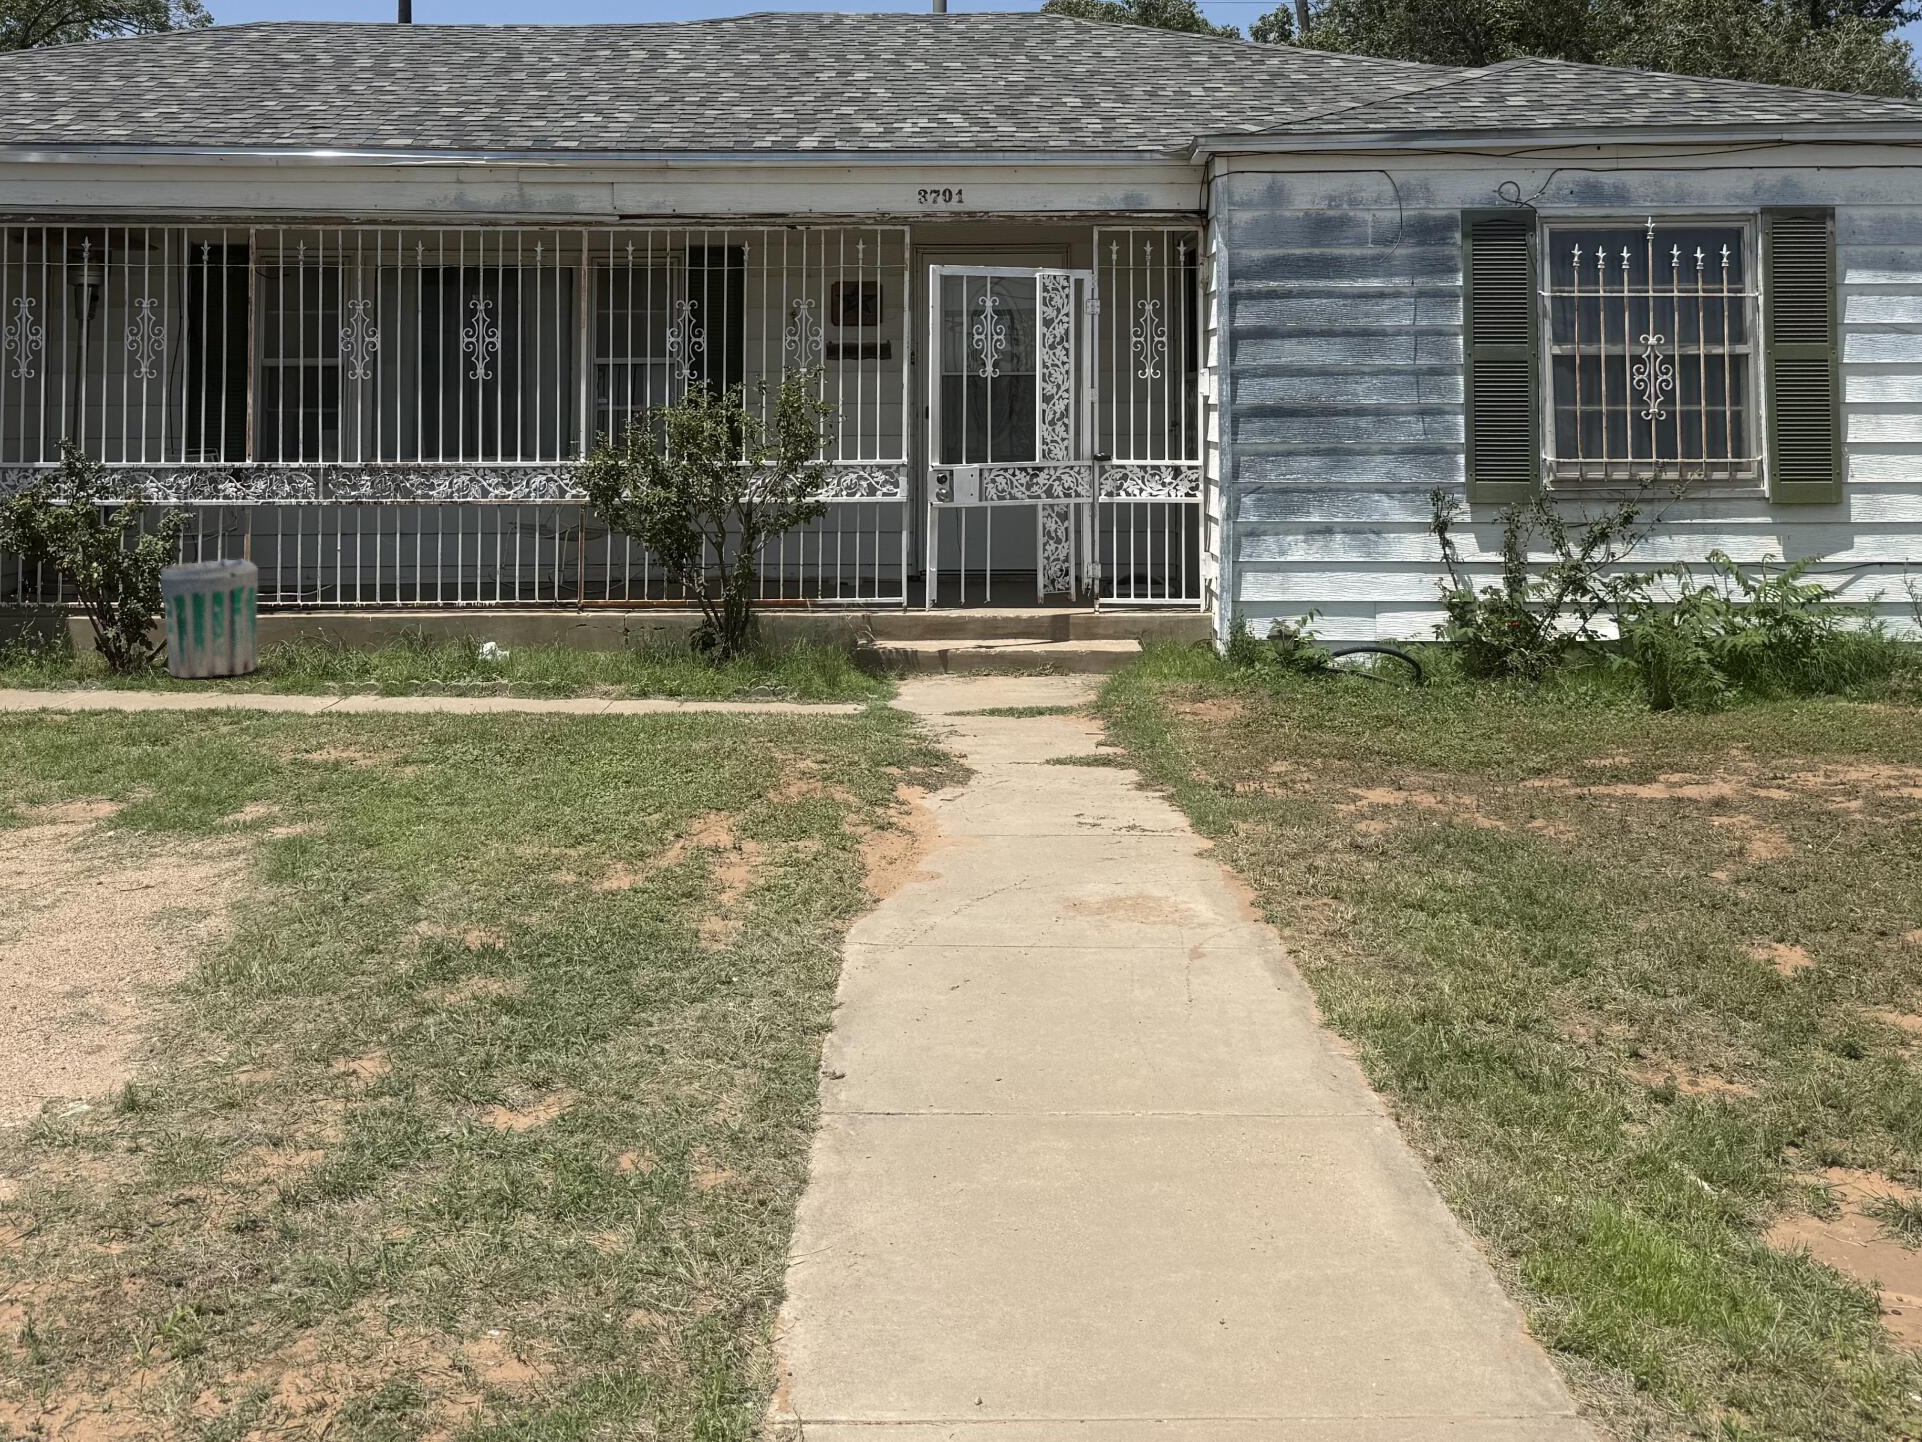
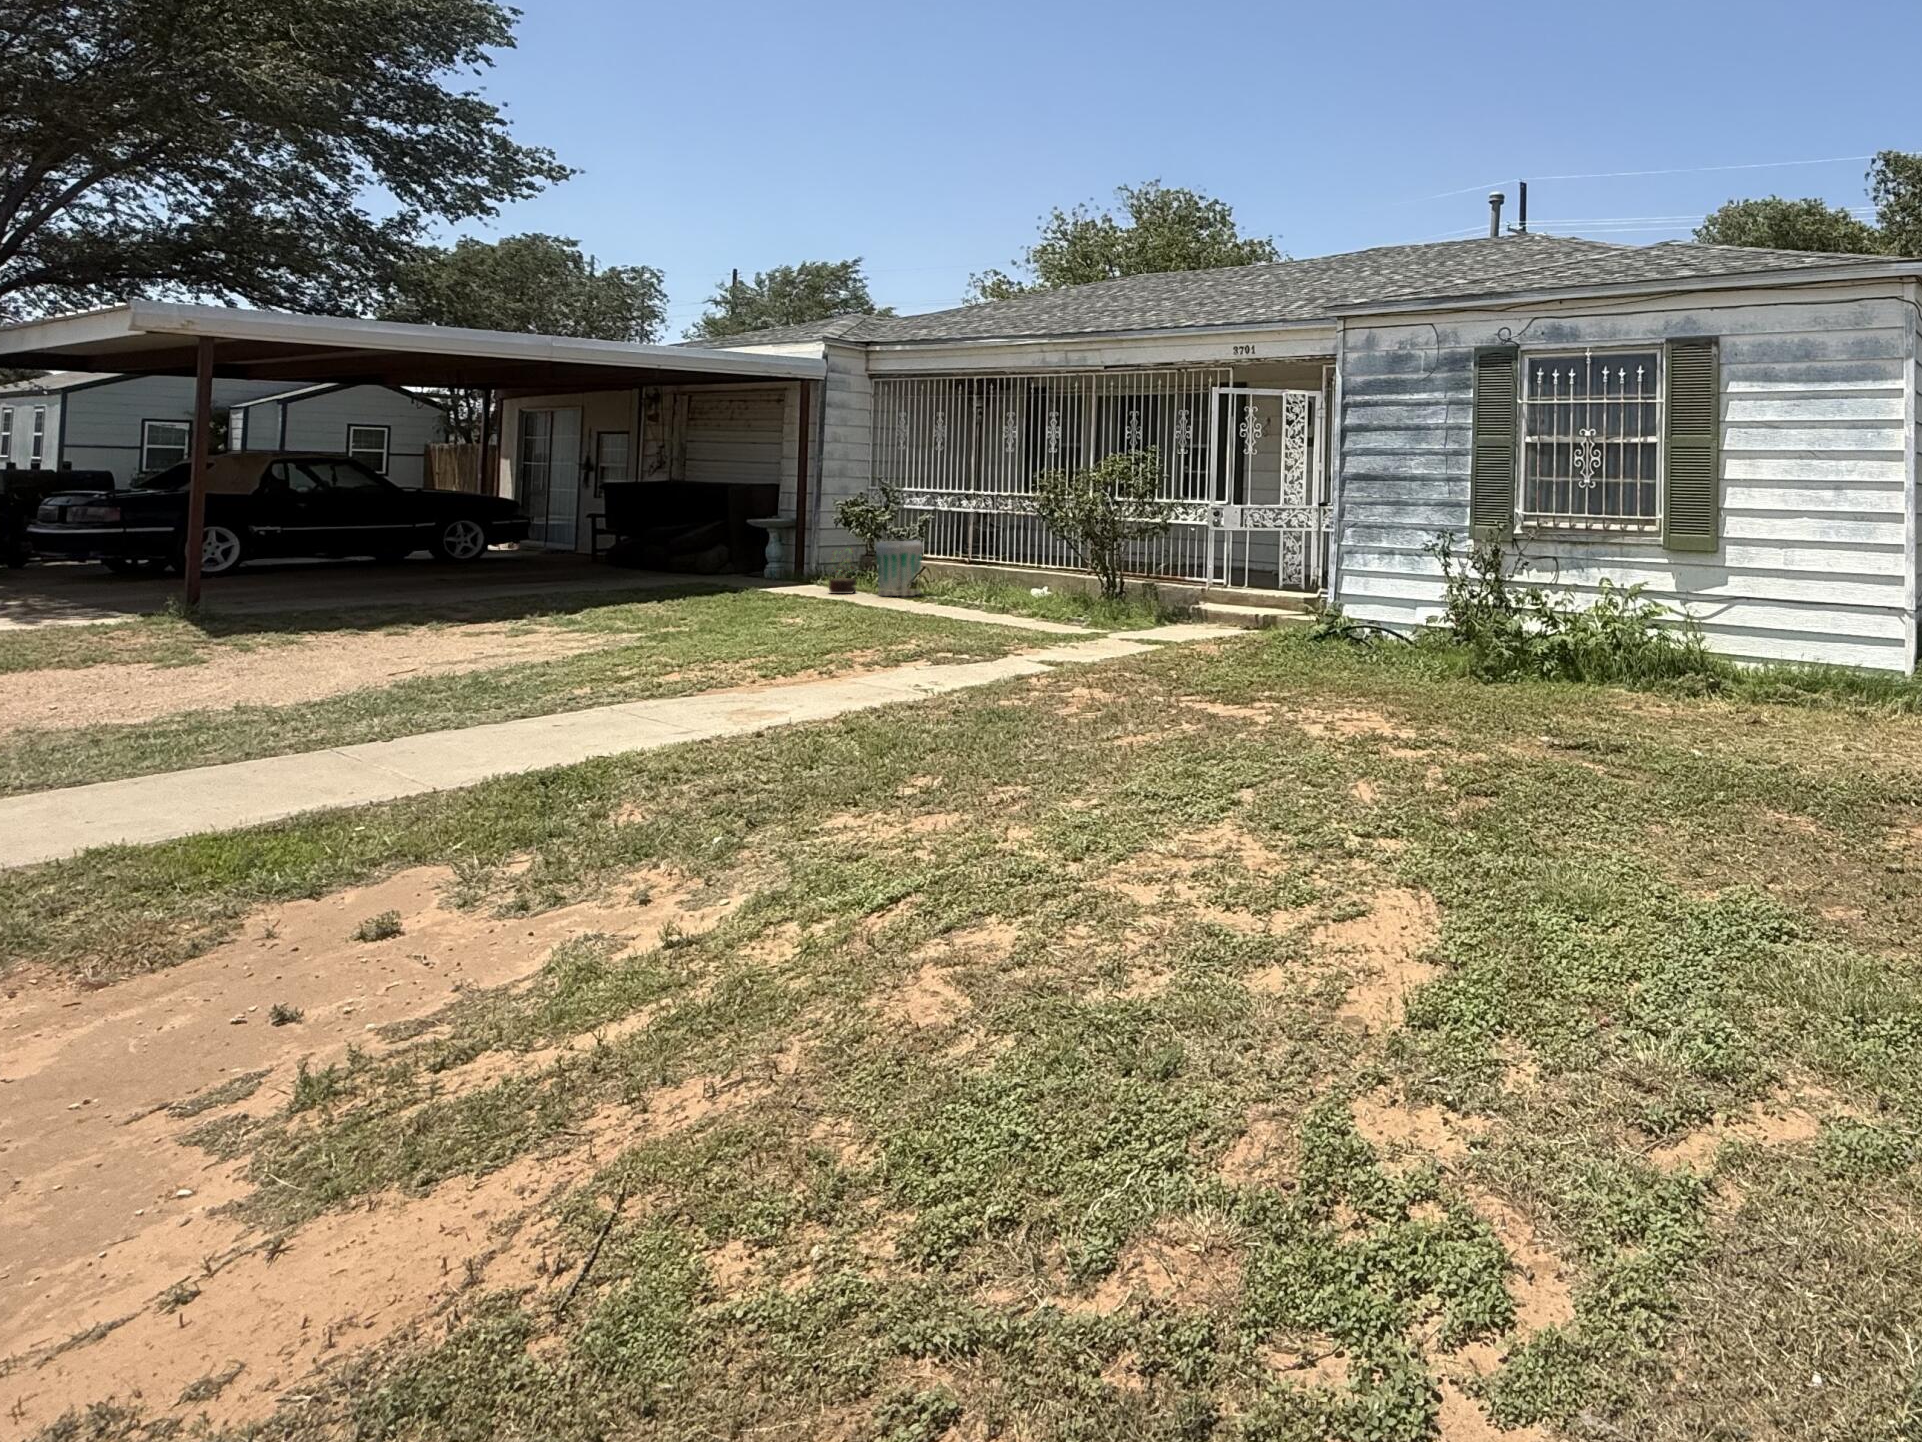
decorative plant: none [48,583,108,684] -> present [829,549,856,594]

